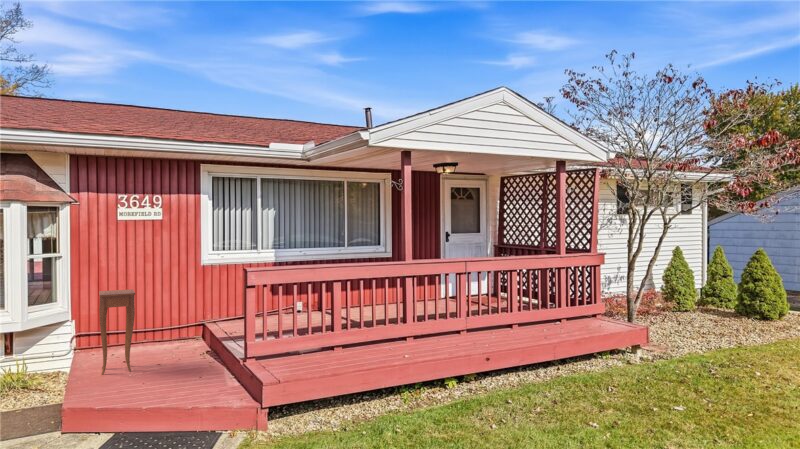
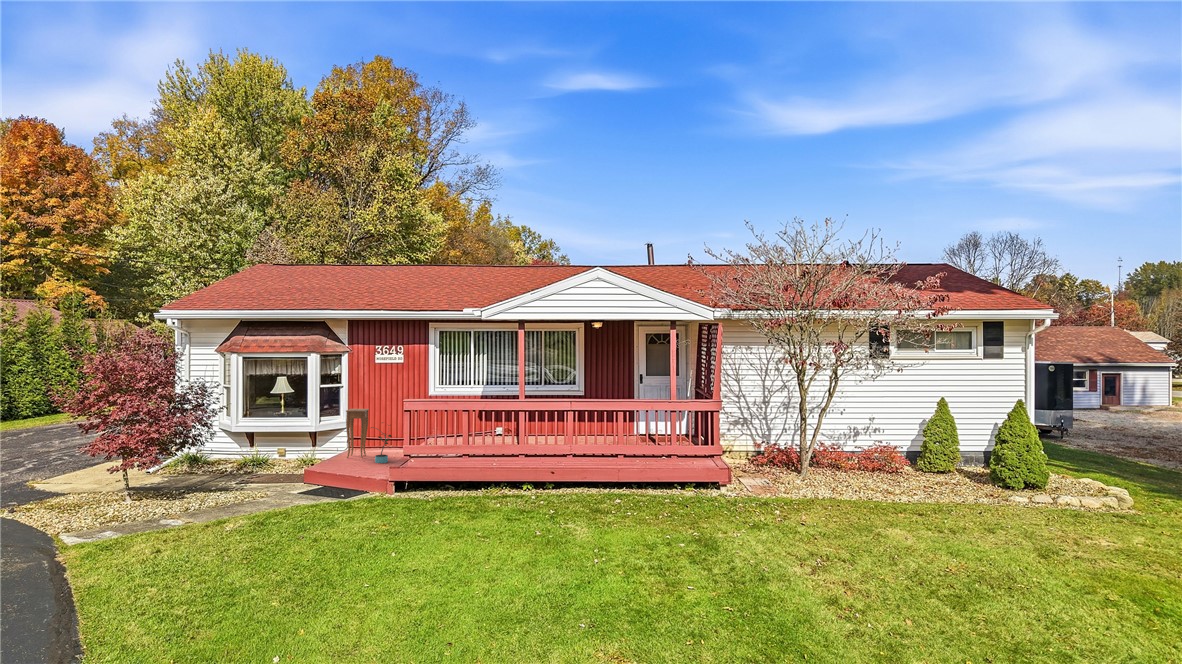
potted plant: none [156,309,198,377] -> present [371,422,392,463]

